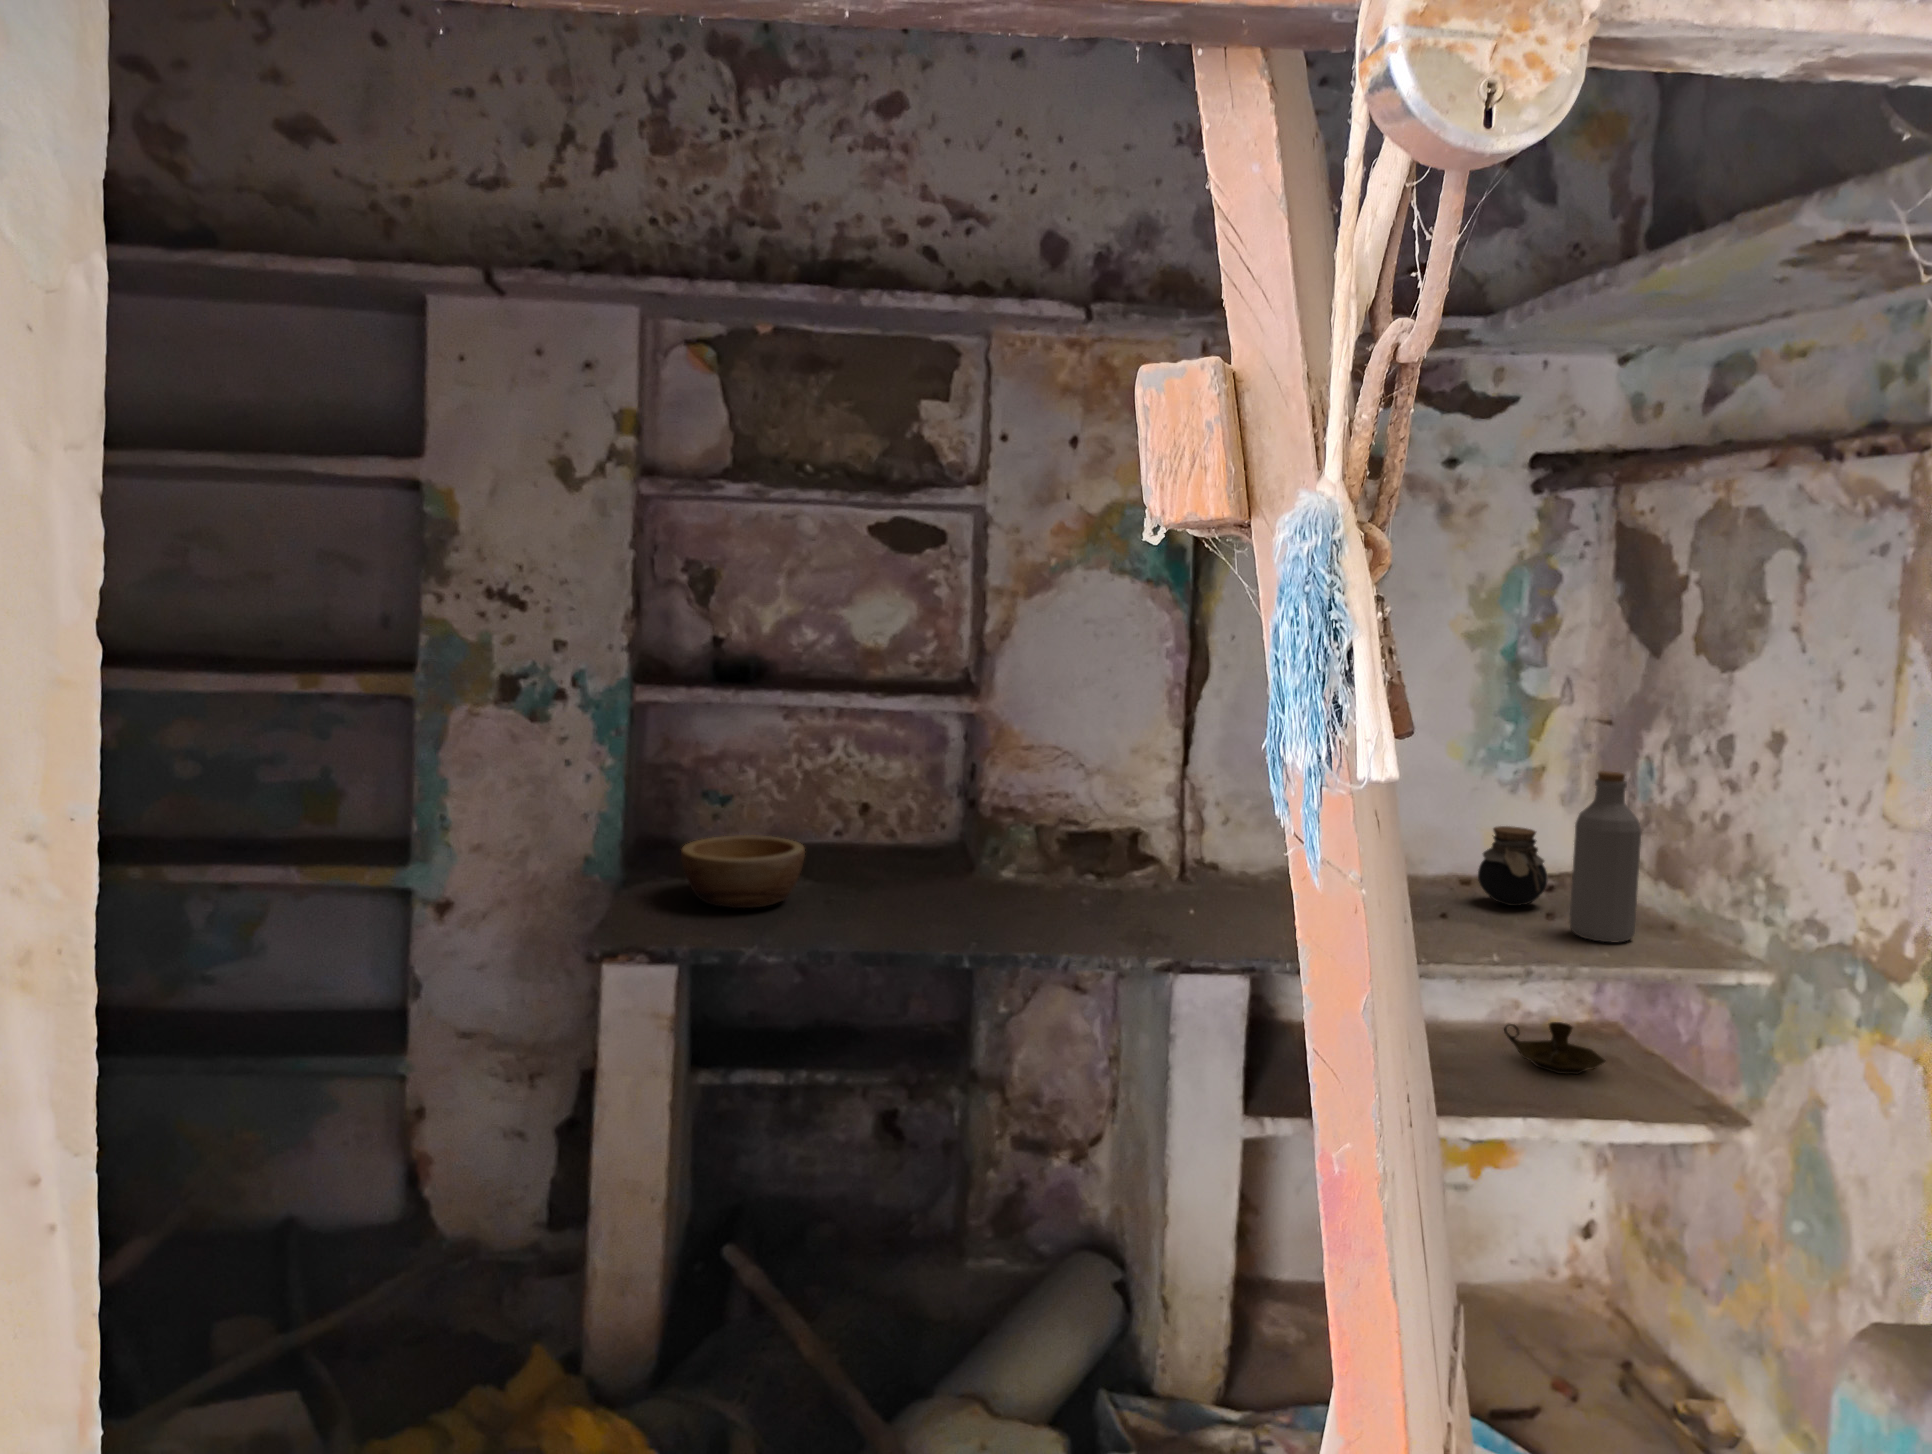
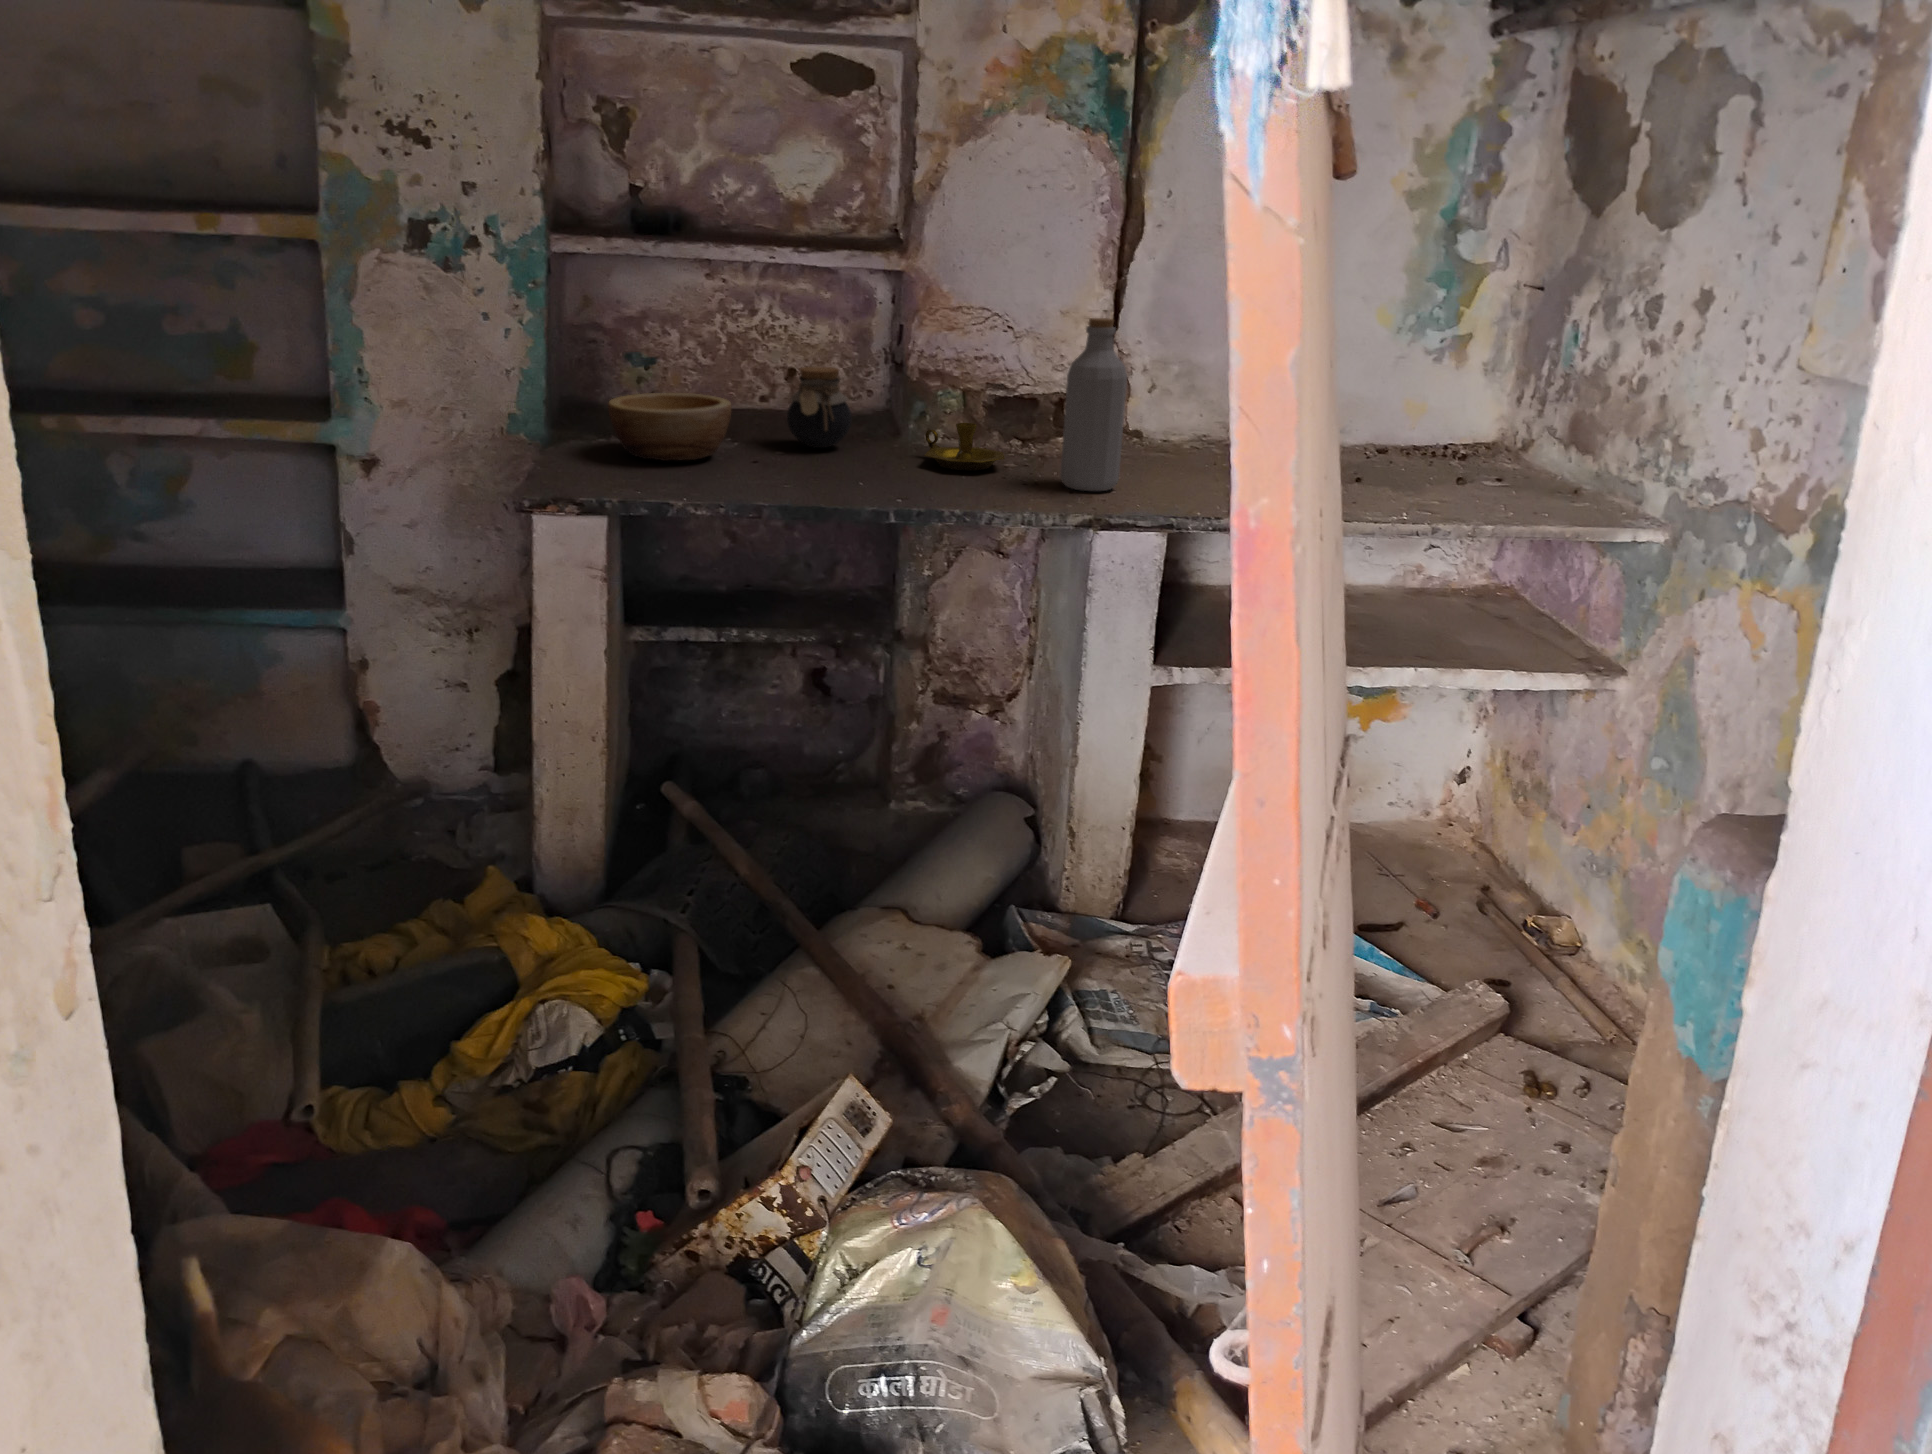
bottle: present [1570,771,1641,942] -> present [1060,318,1127,491]
jar: present [1478,826,1547,906] -> present [787,367,852,448]
candlestick: present [1504,1022,1606,1074] -> present [924,423,1005,471]

